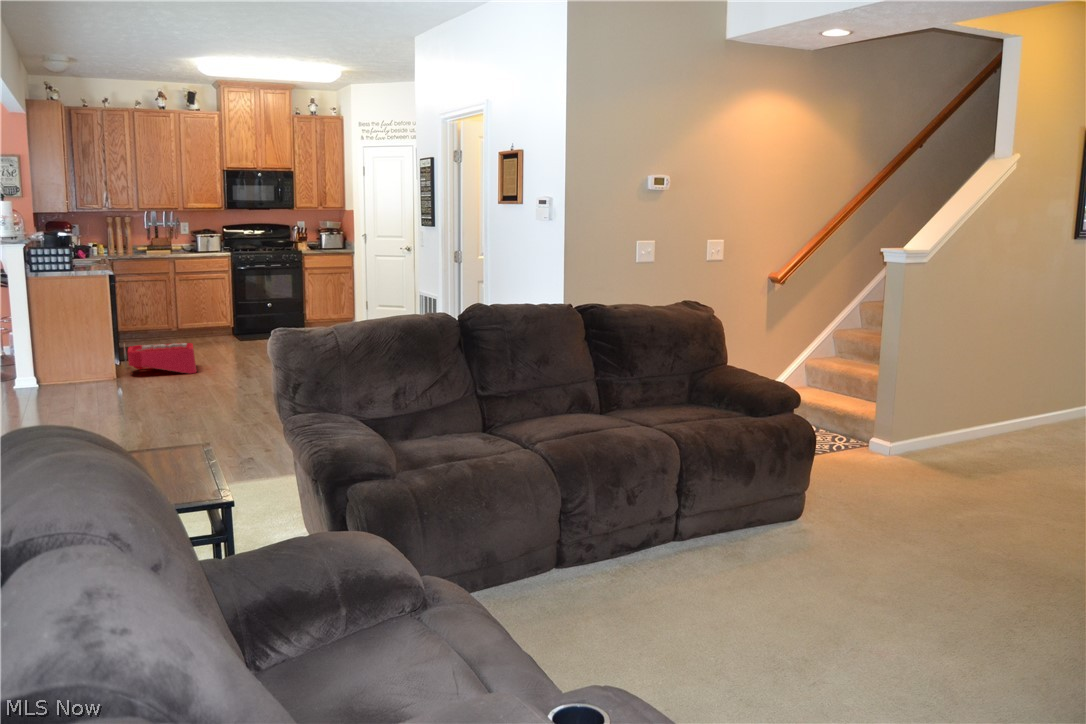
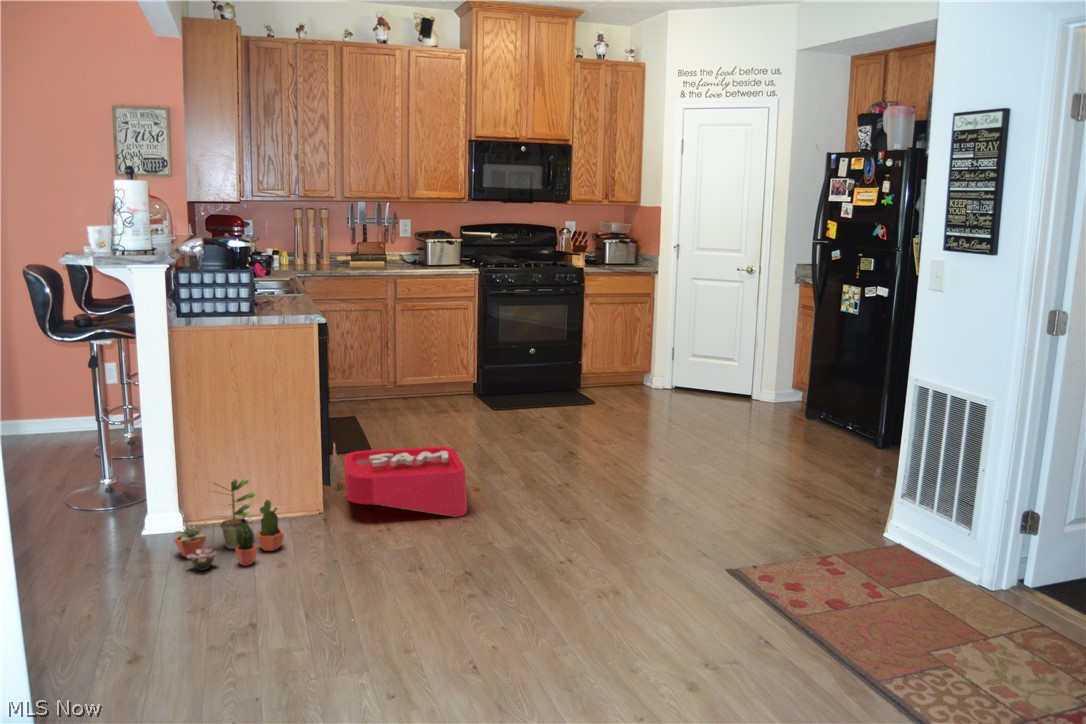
potted plant: none [34,349,92,391] -> present [175,478,283,571]

